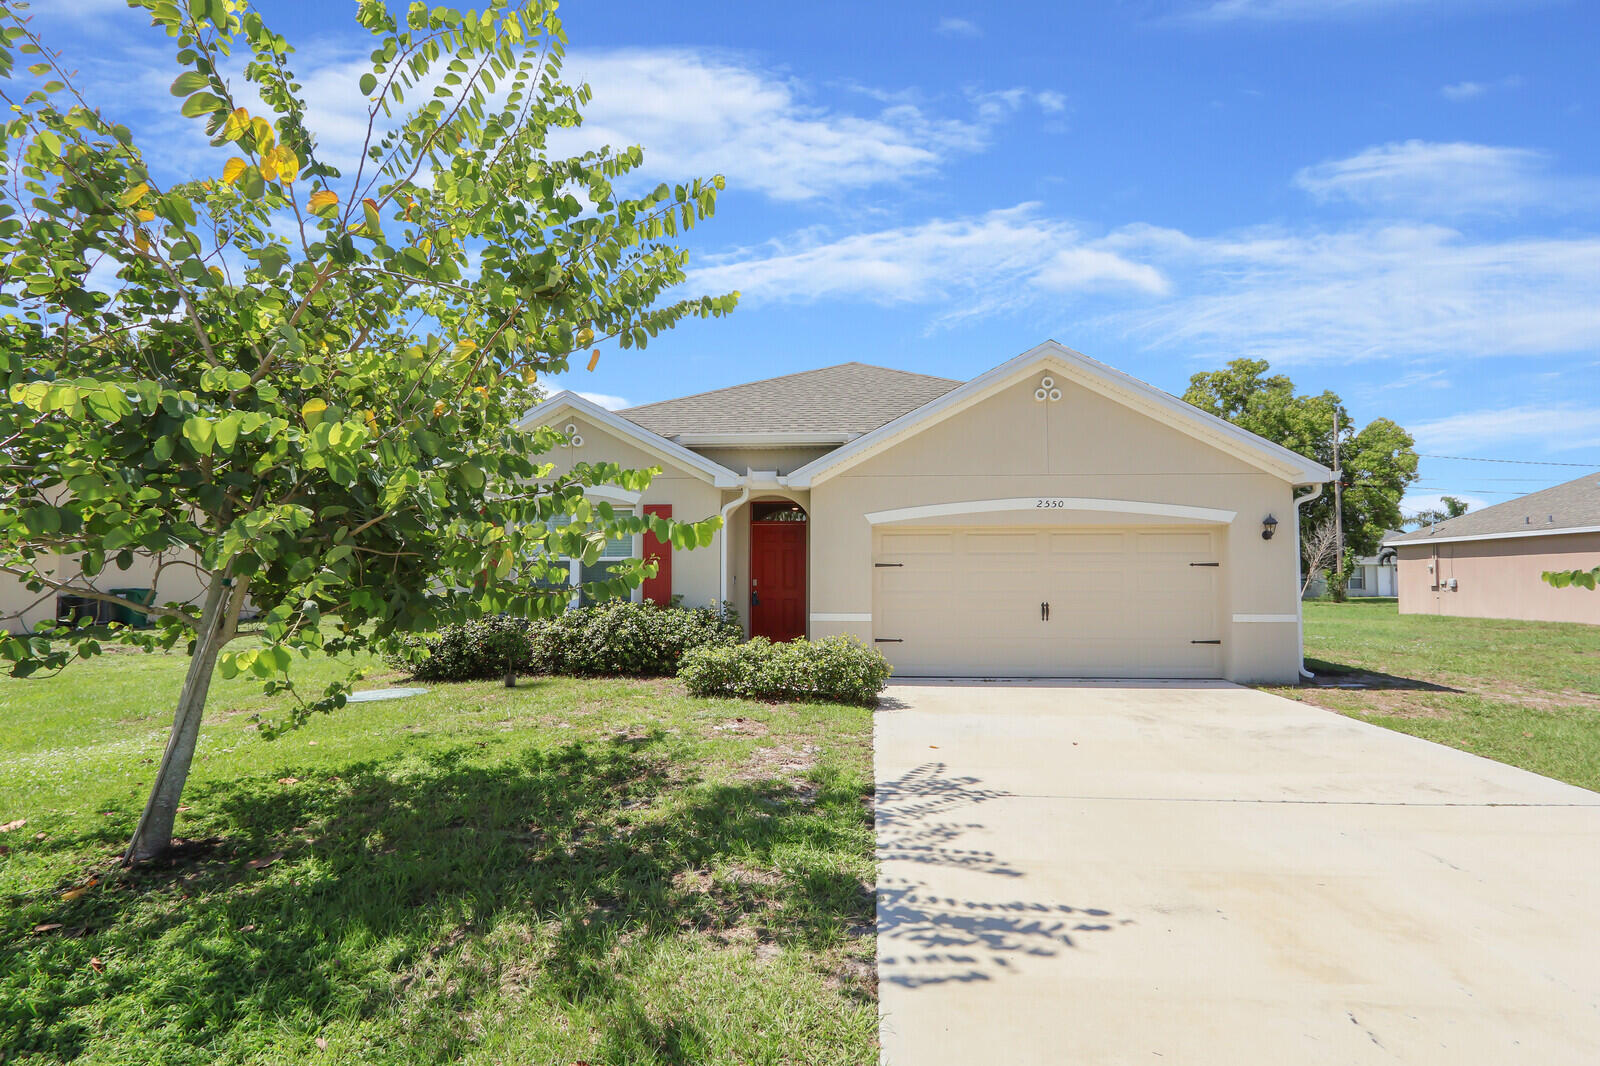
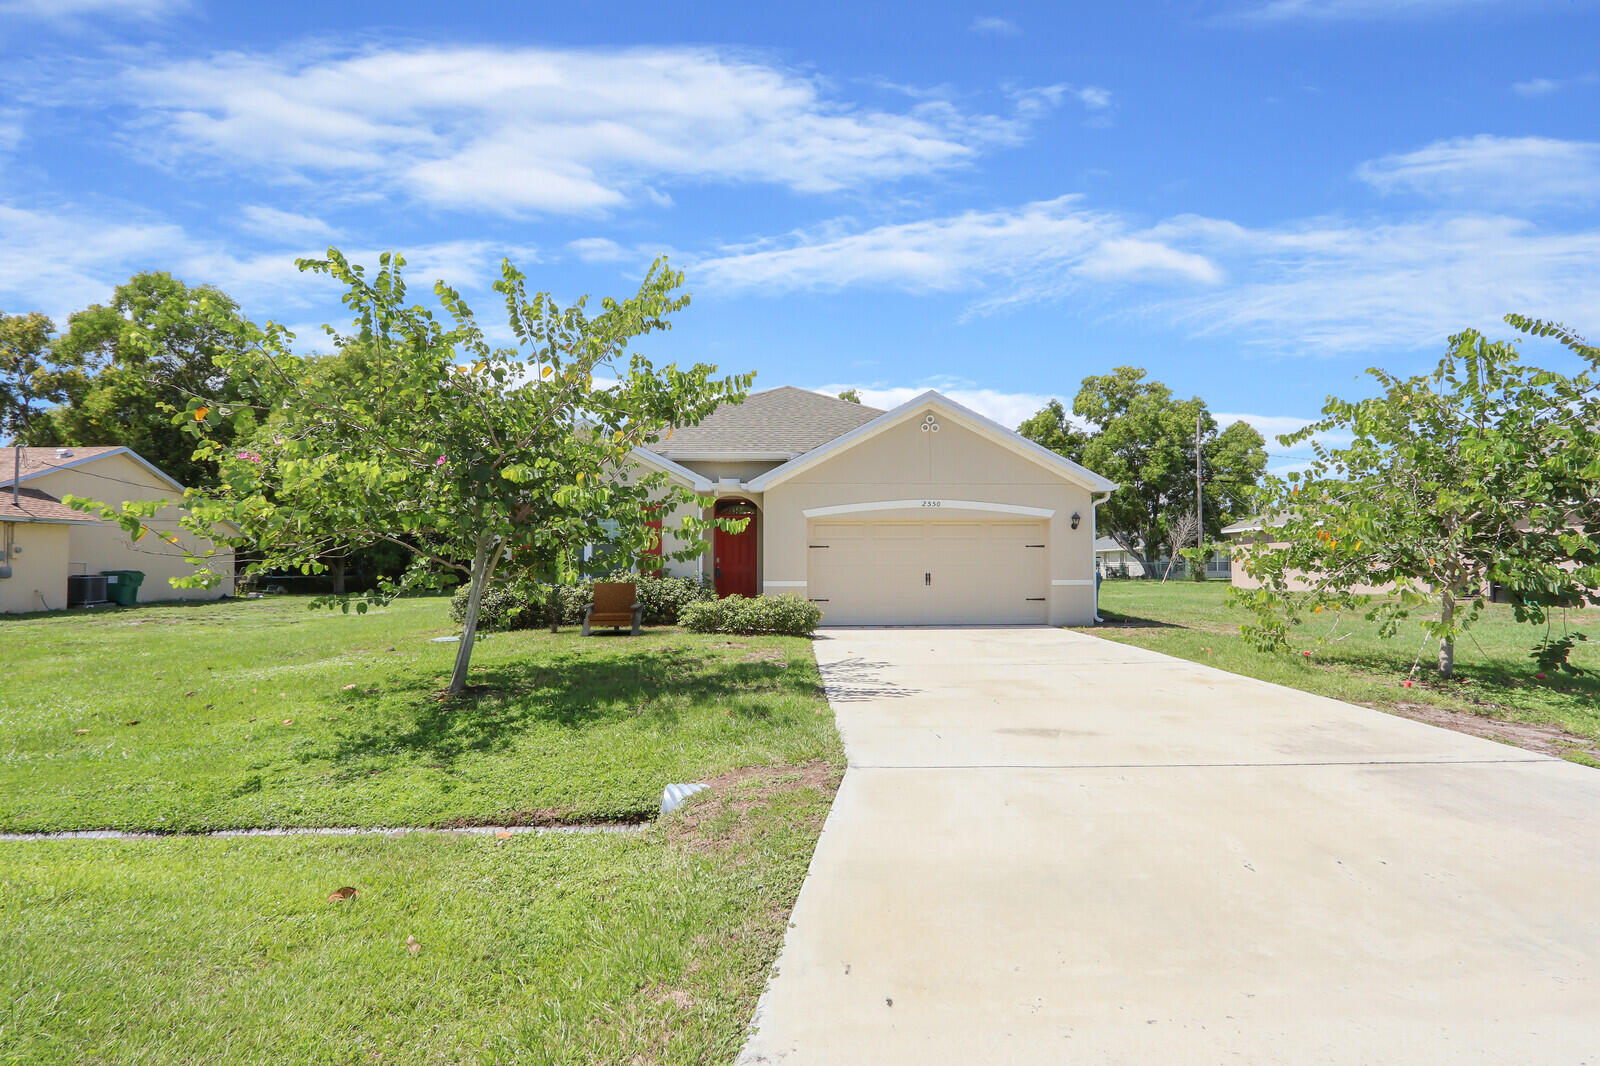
lounge chair: none [536,616,636,697] -> present [580,582,644,637]

